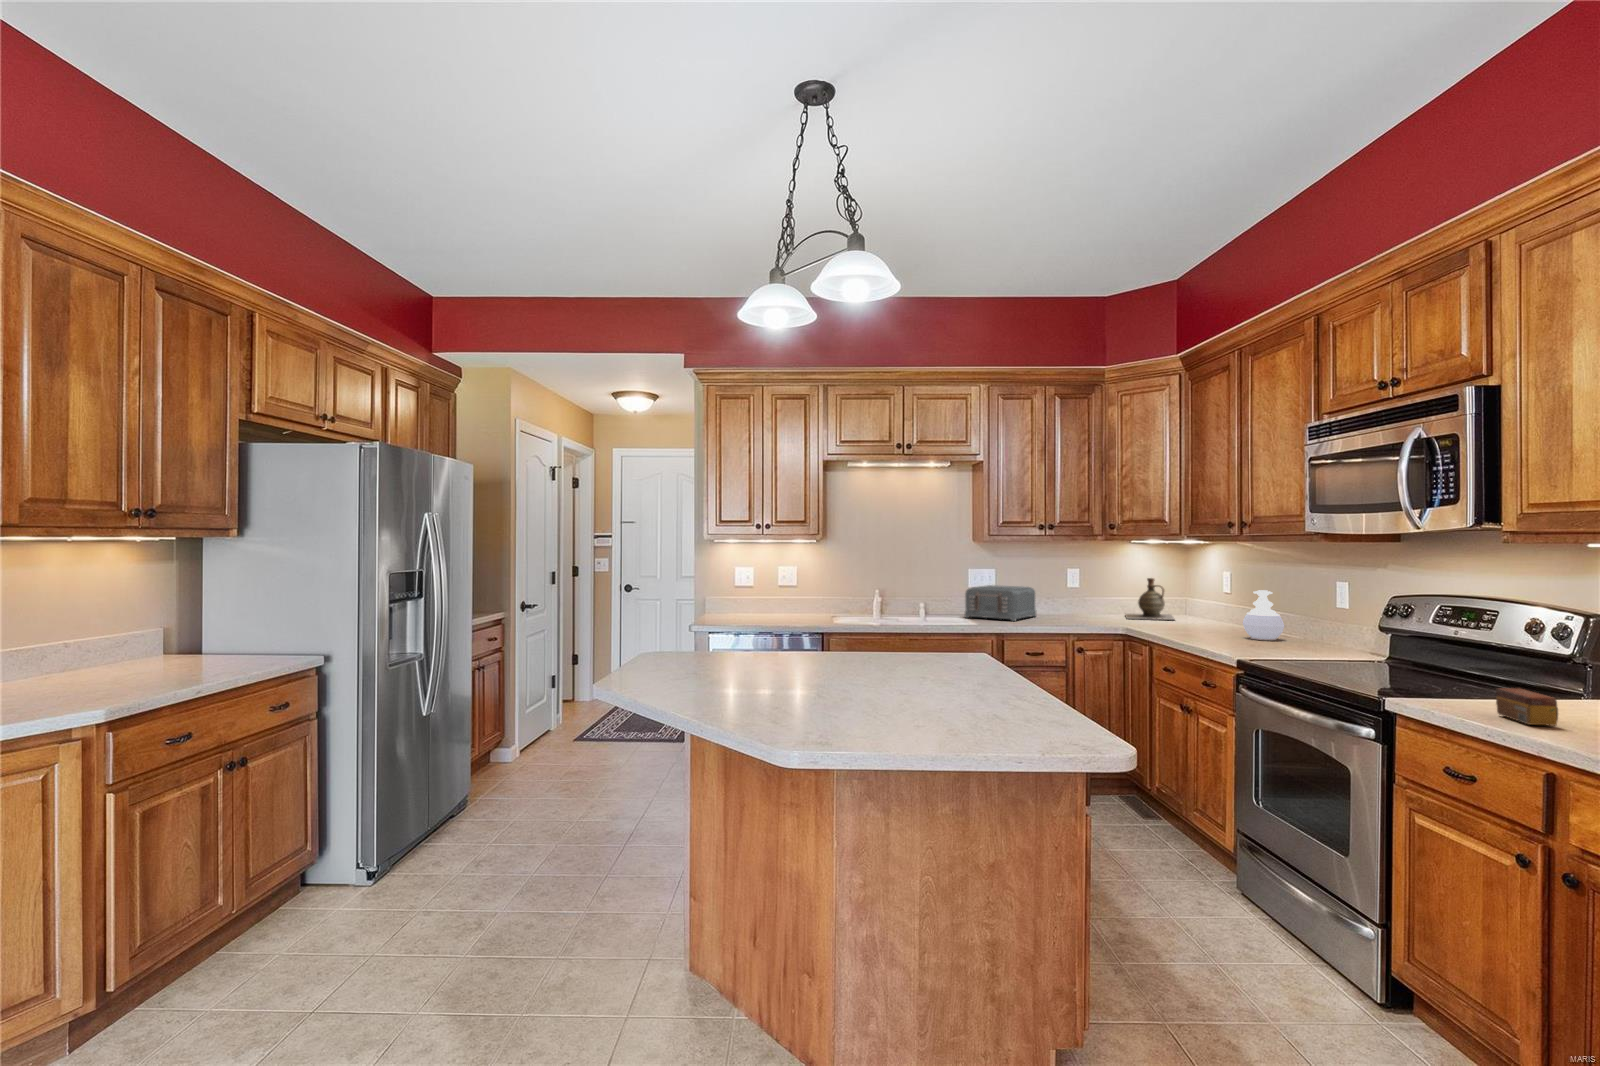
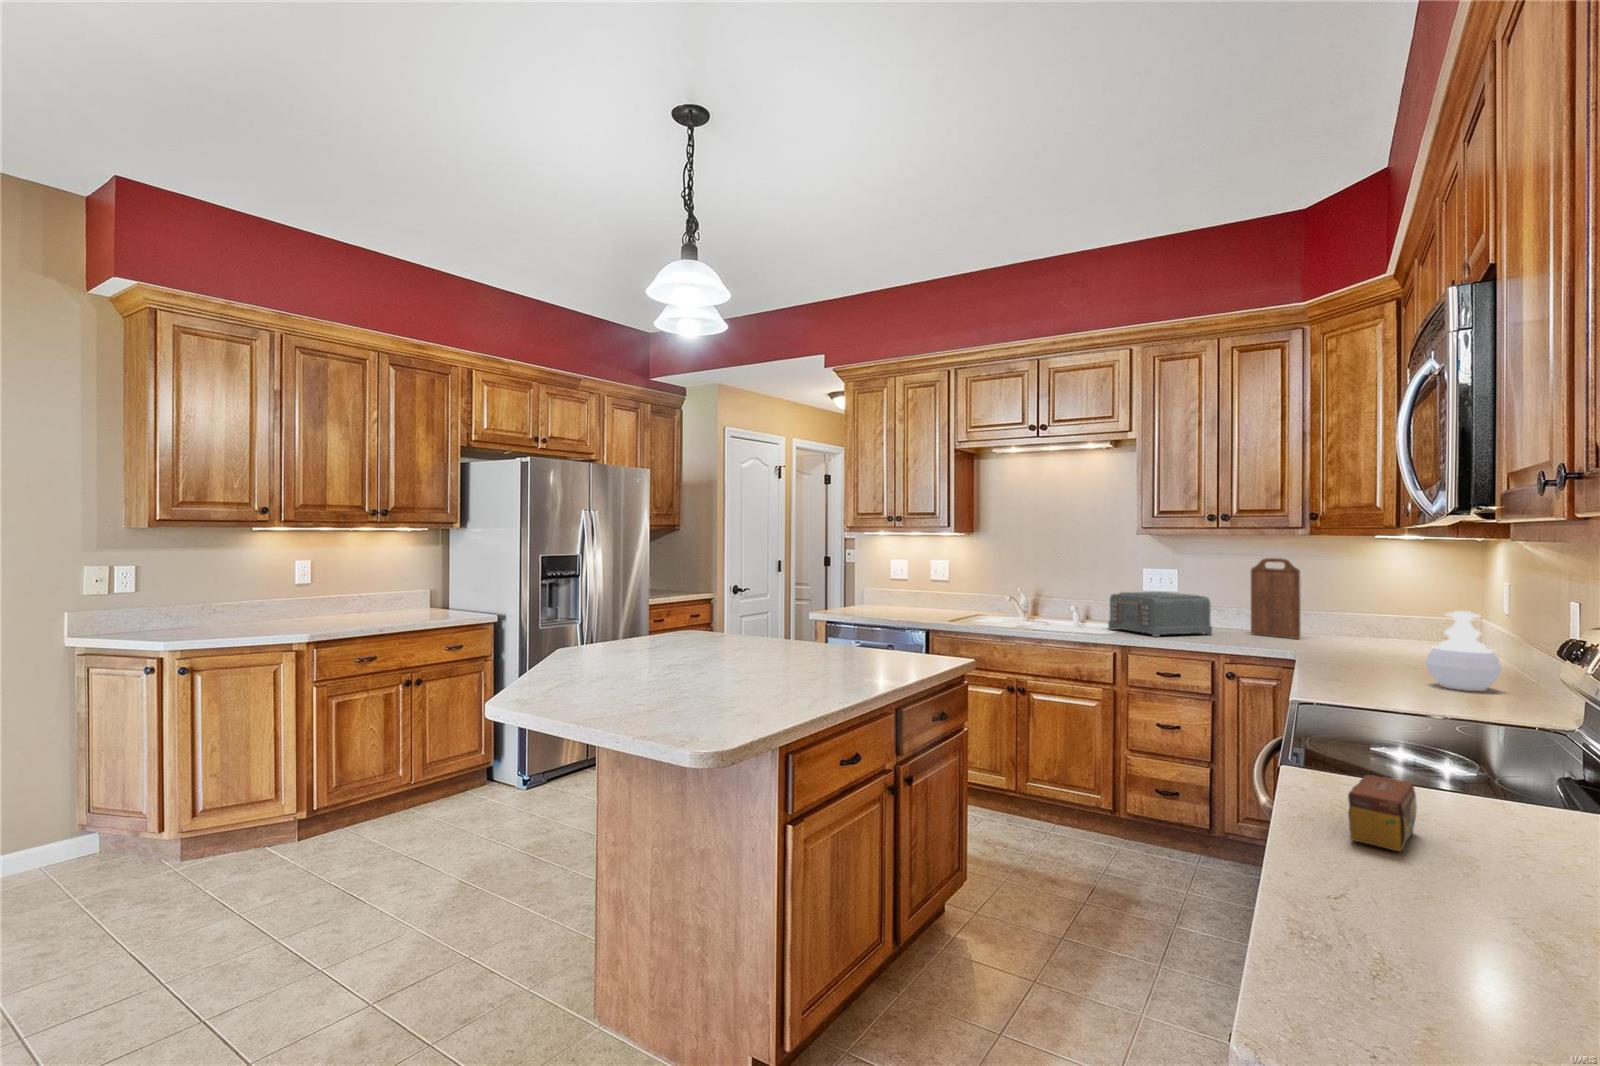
cutting board: none [1053,557,1089,616] -> present [1251,558,1300,639]
ceramic jug: present [1125,578,1174,620] -> none [1341,591,1439,653]

